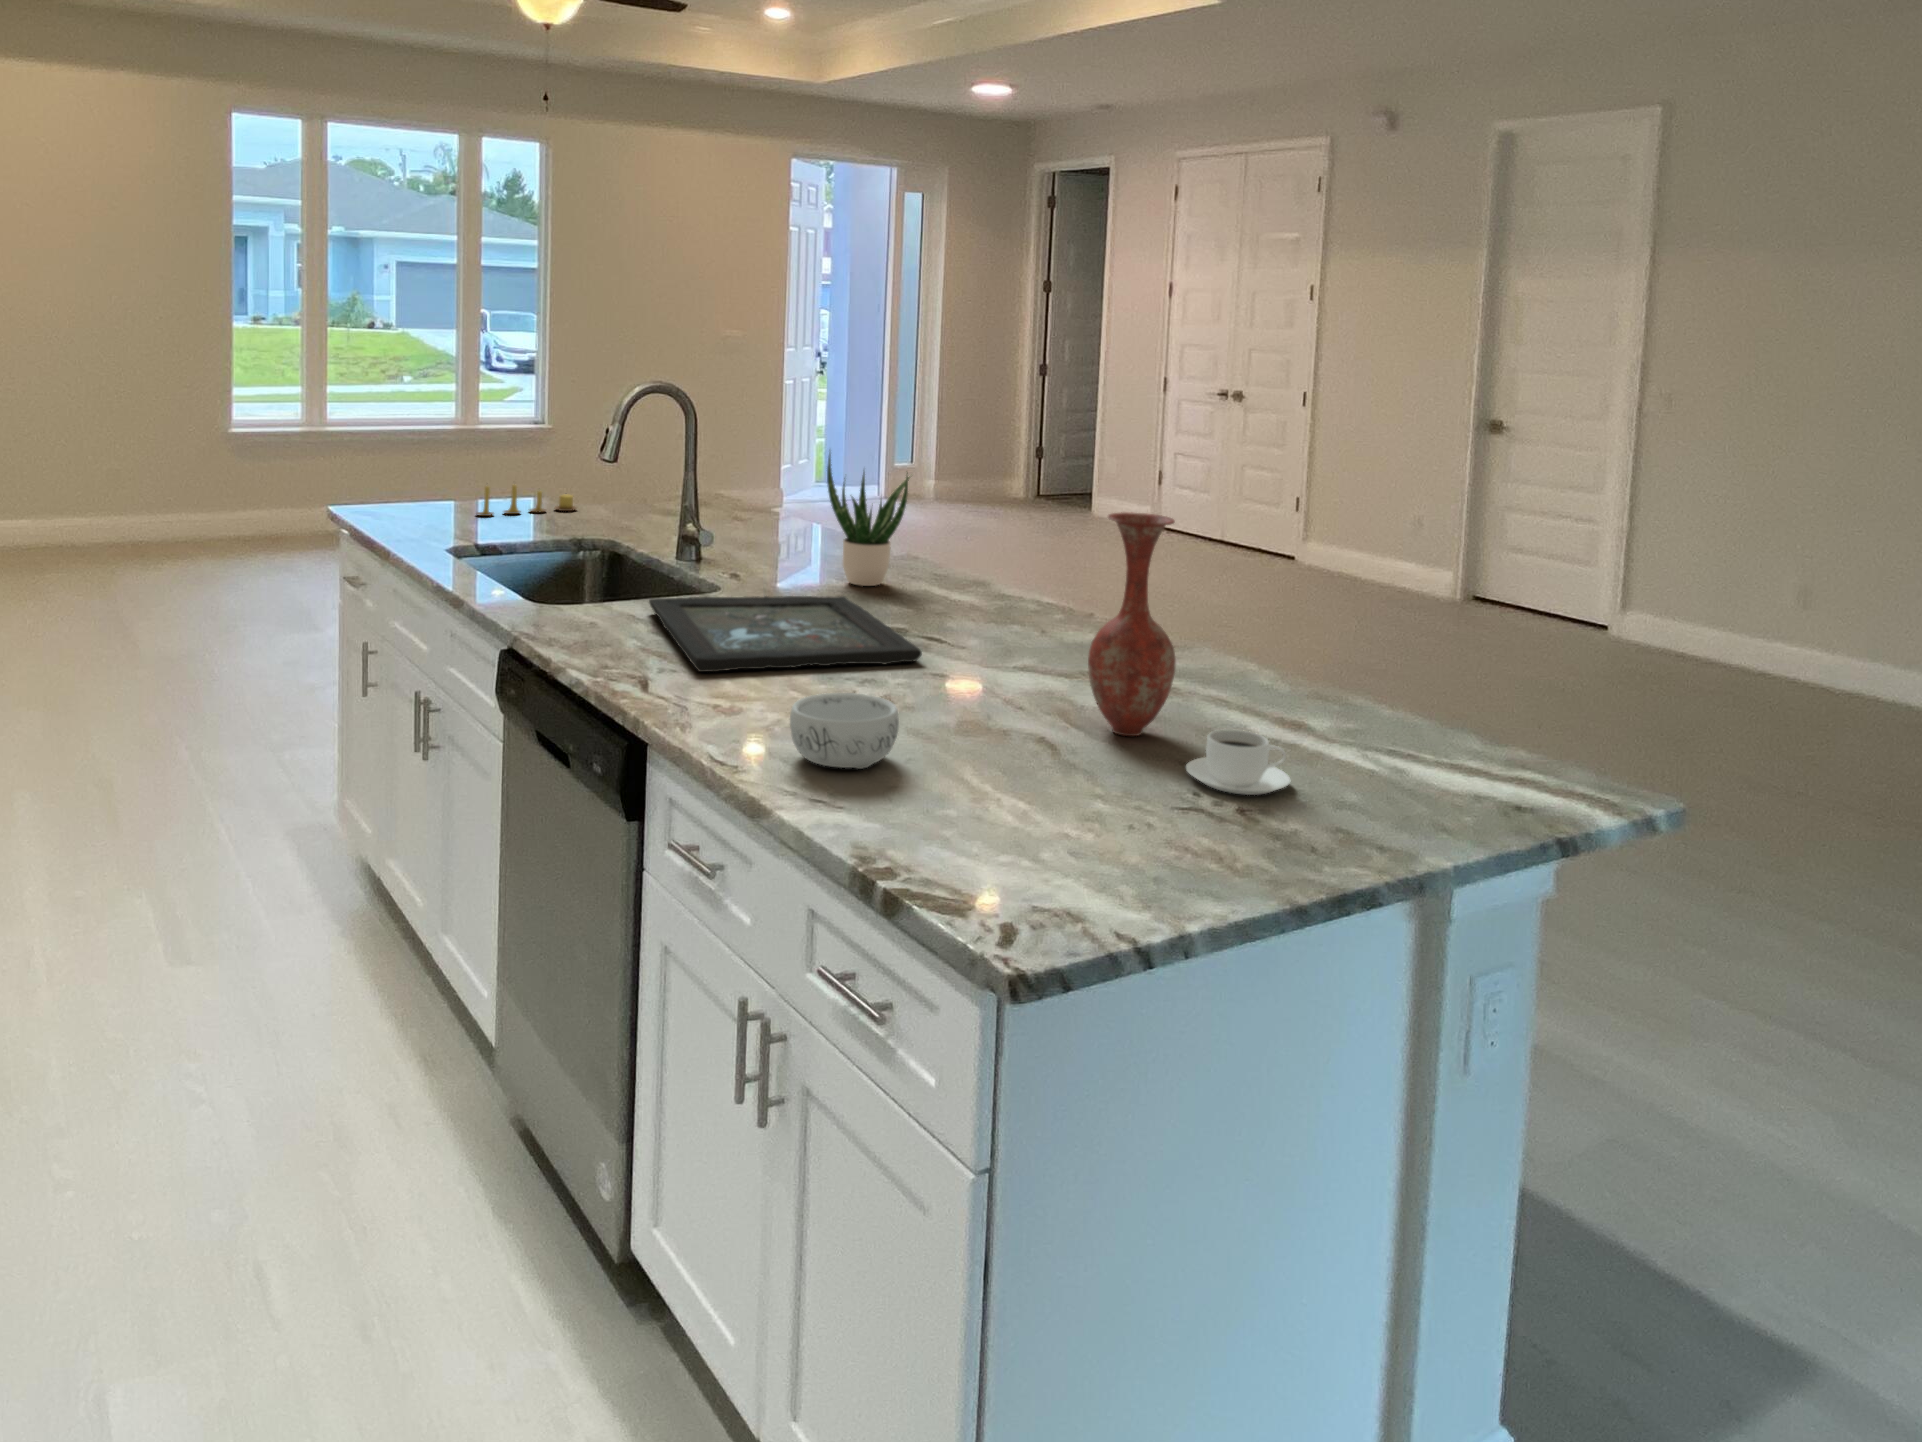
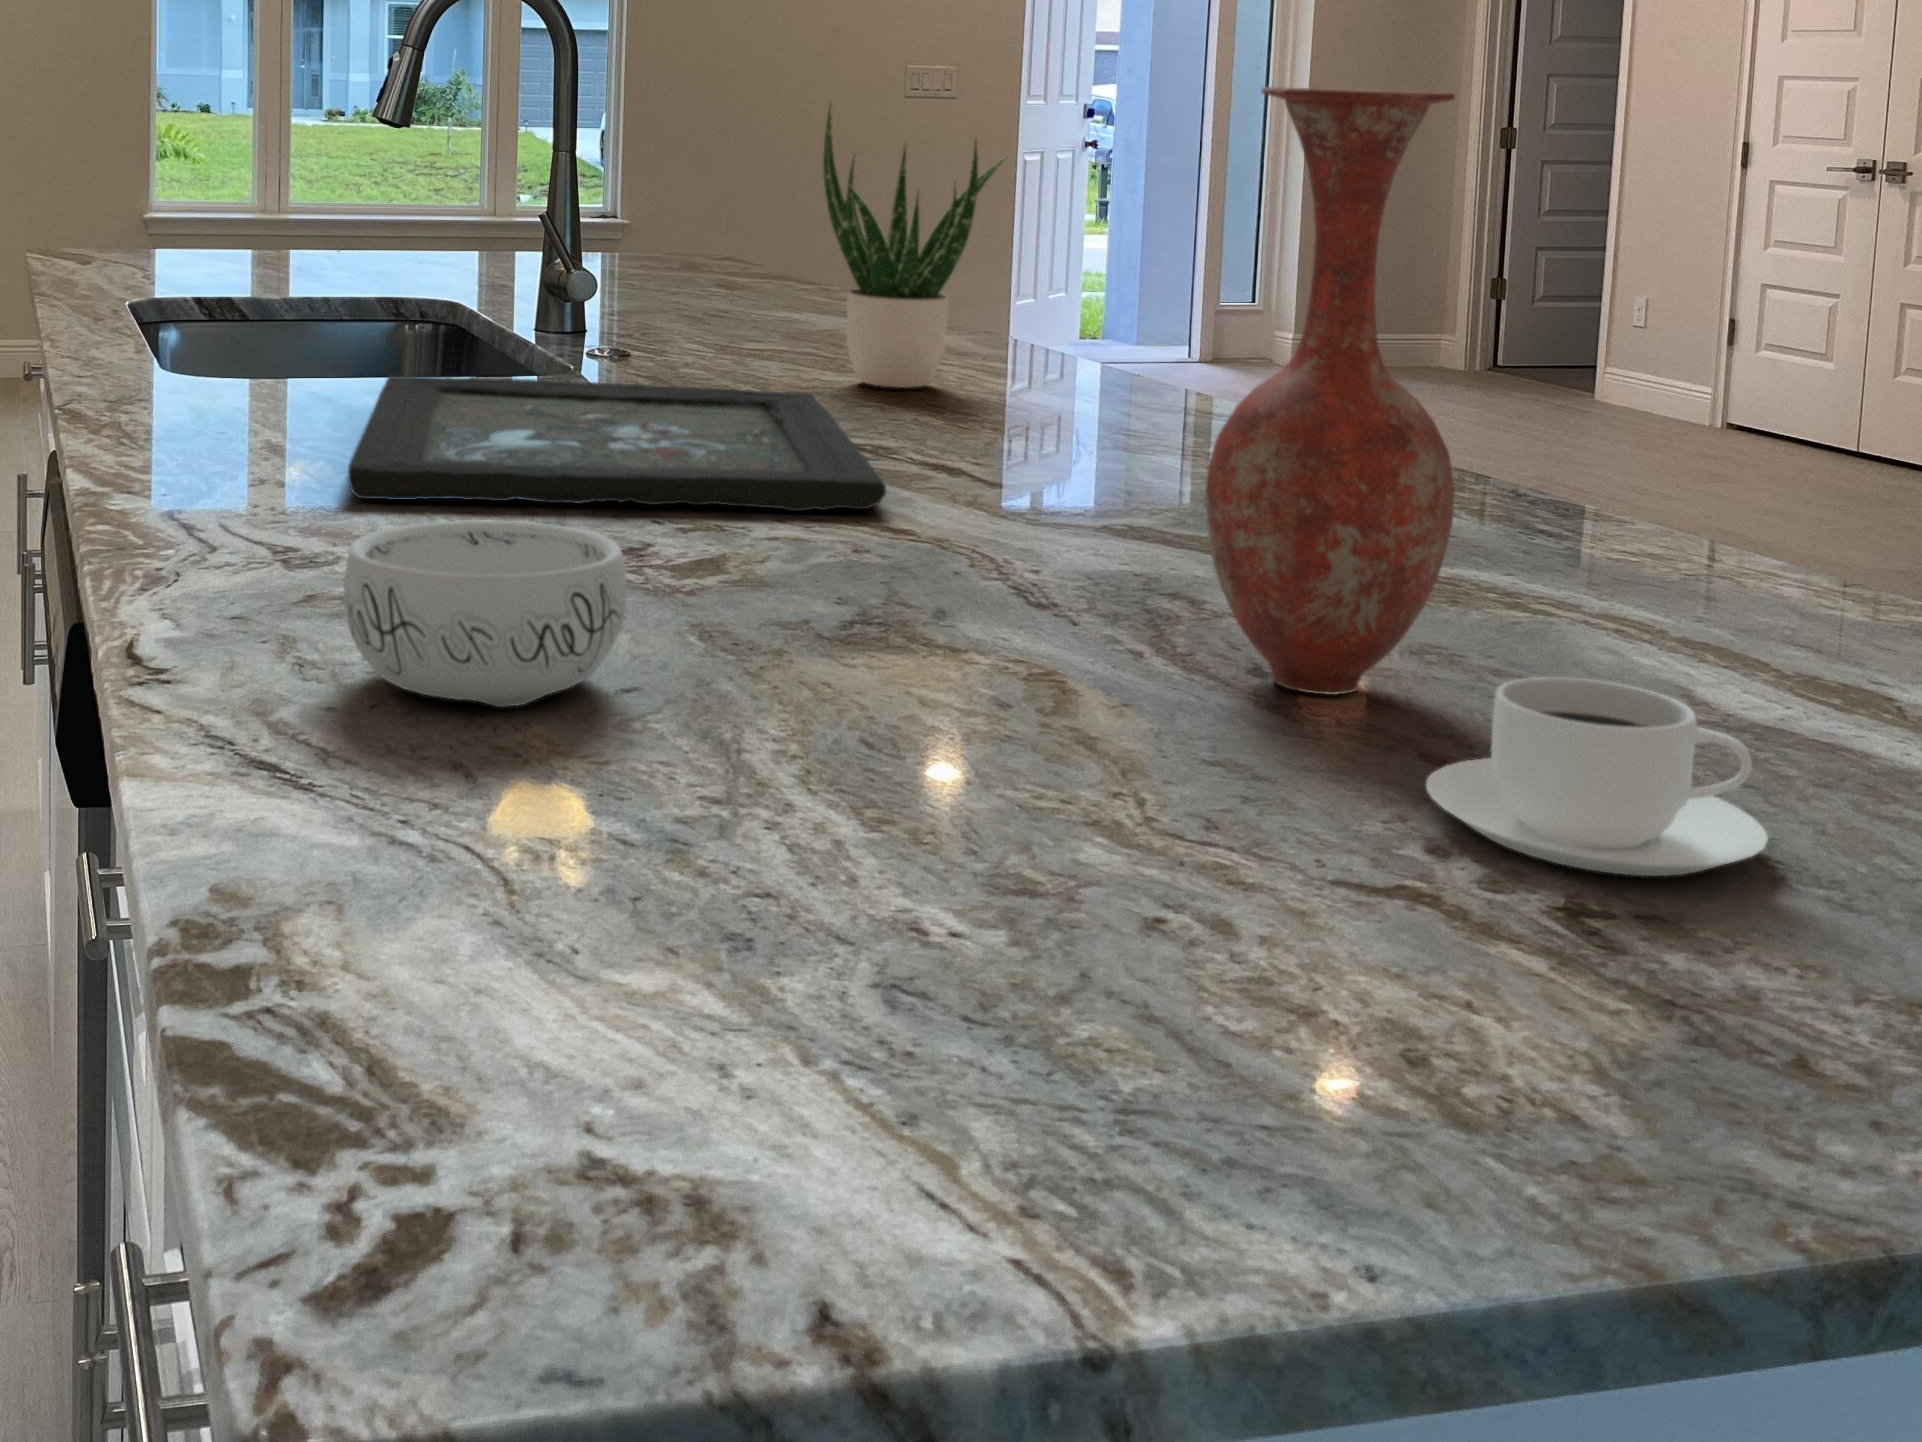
candle: present [477,485,576,516] -> none [266,213,456,272]

